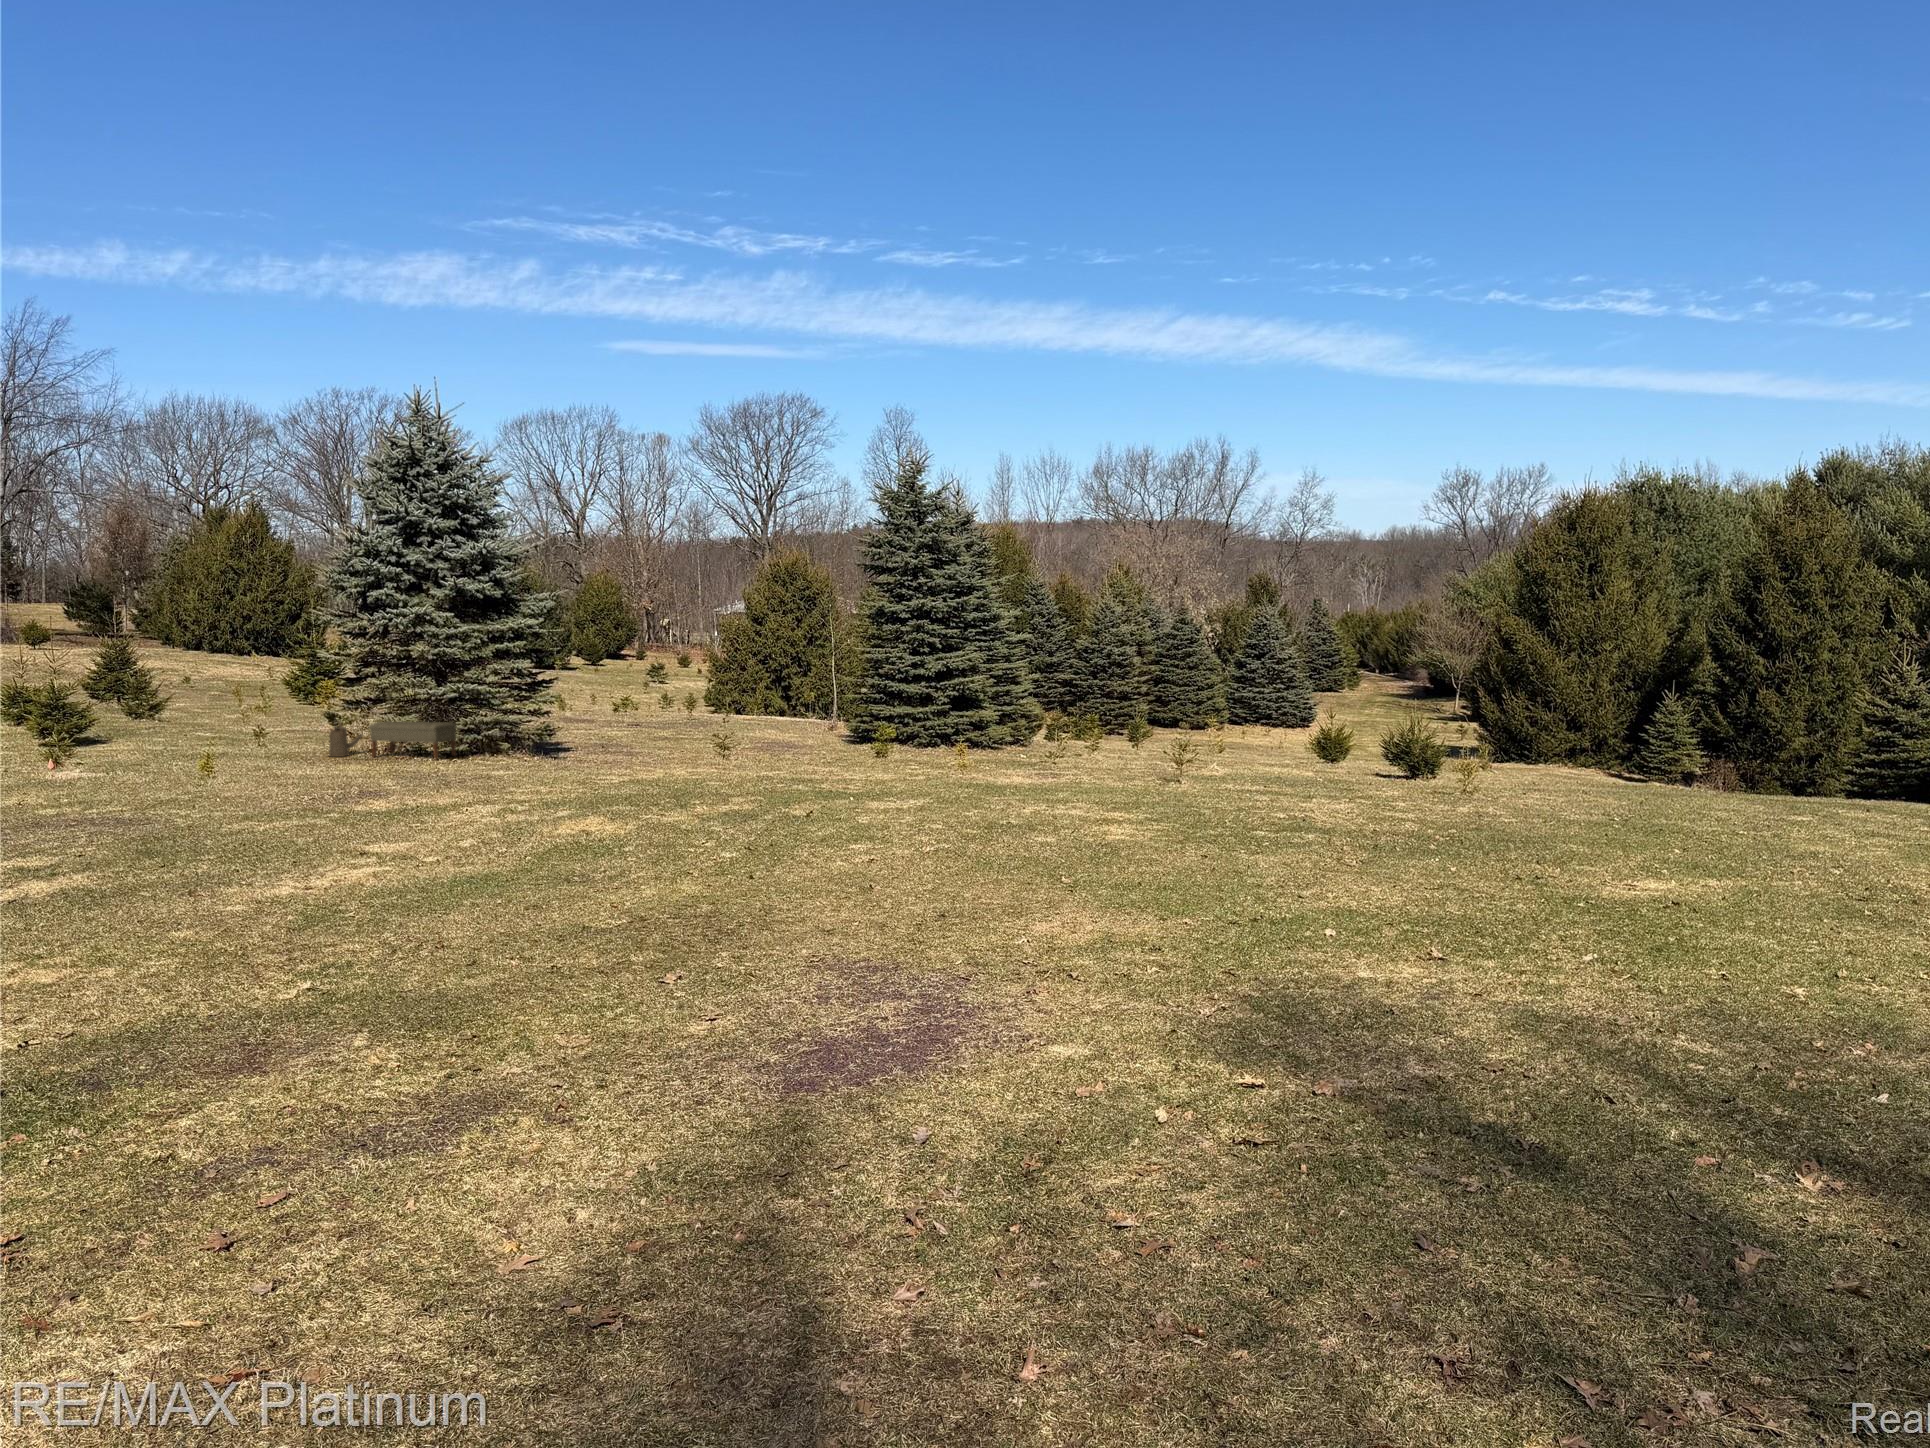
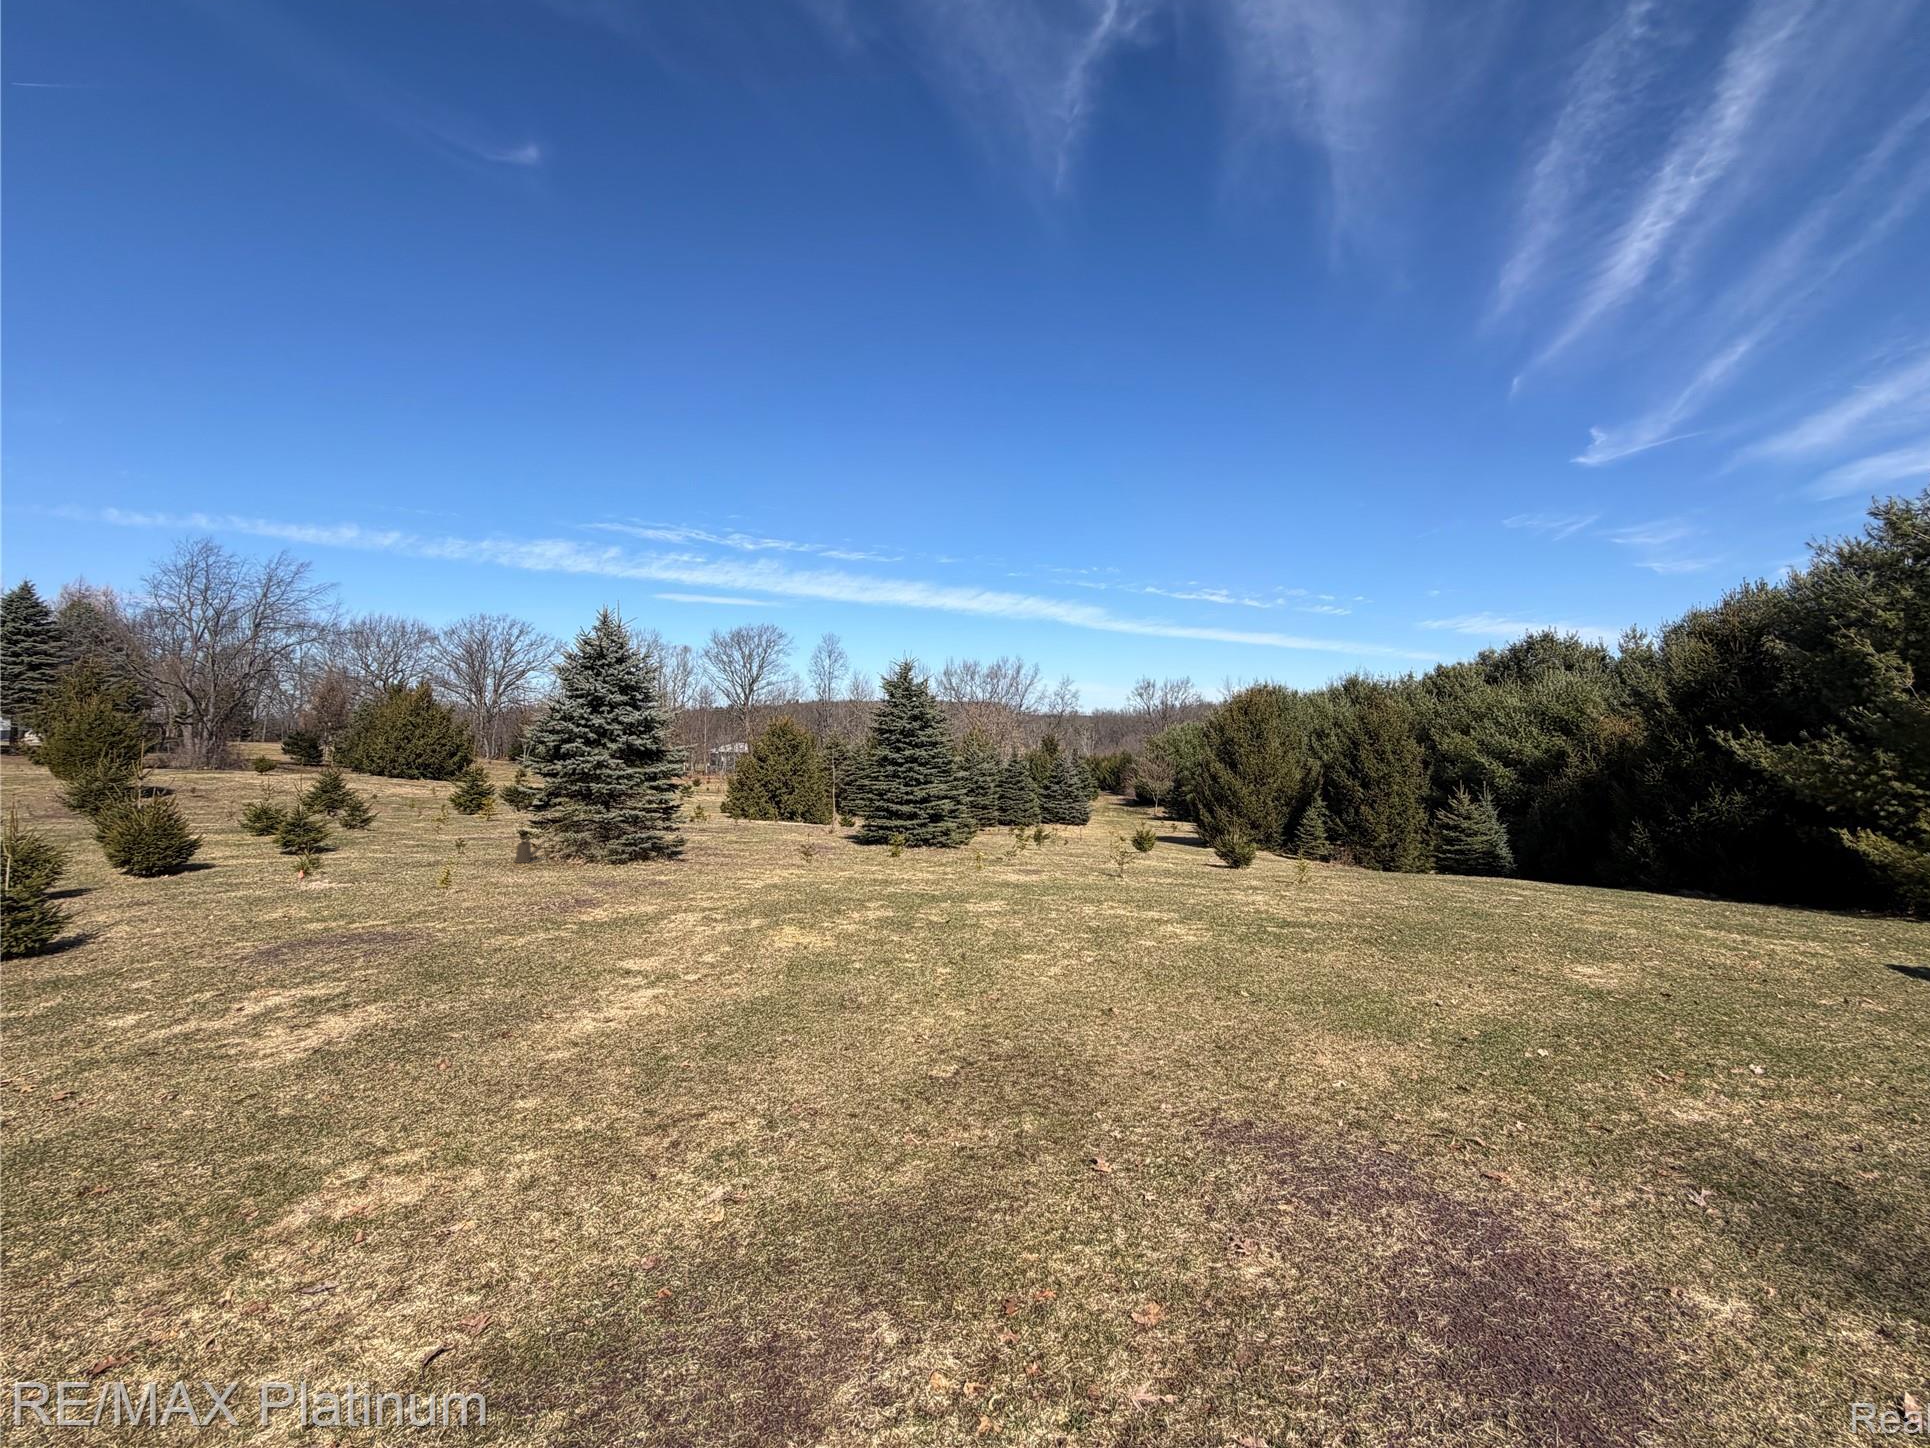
bench: present [369,721,457,759] -> none [550,836,617,864]

